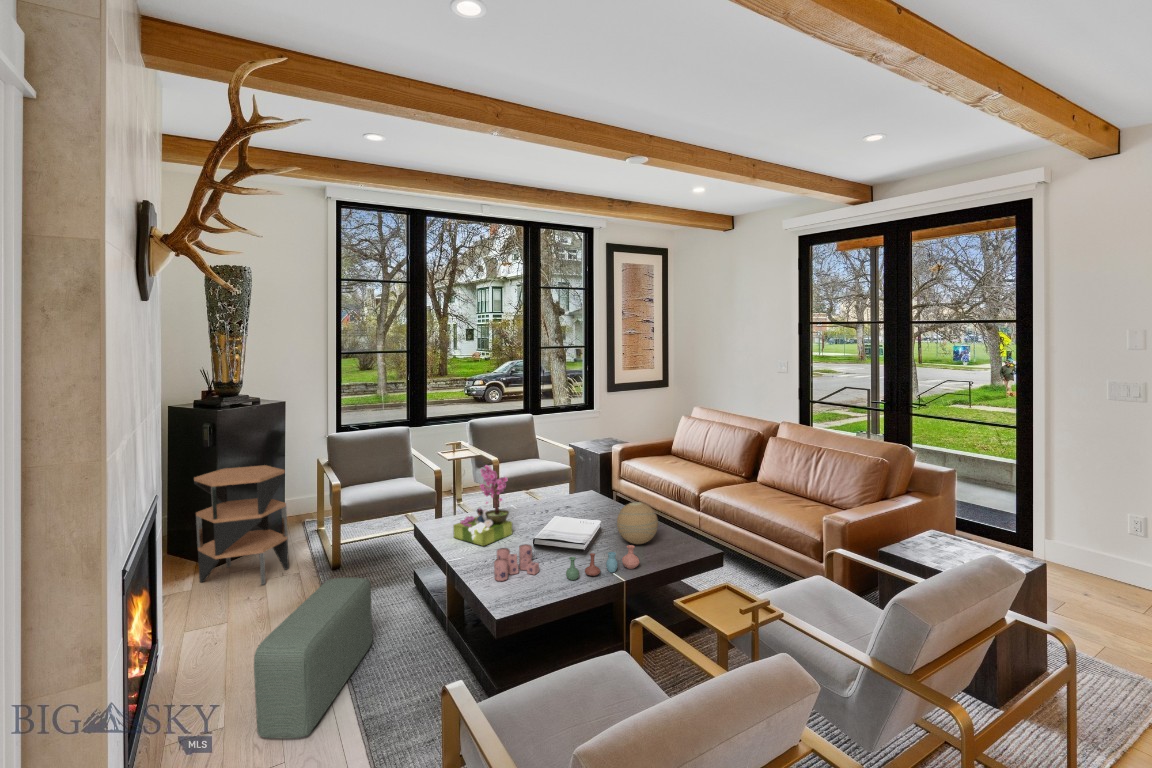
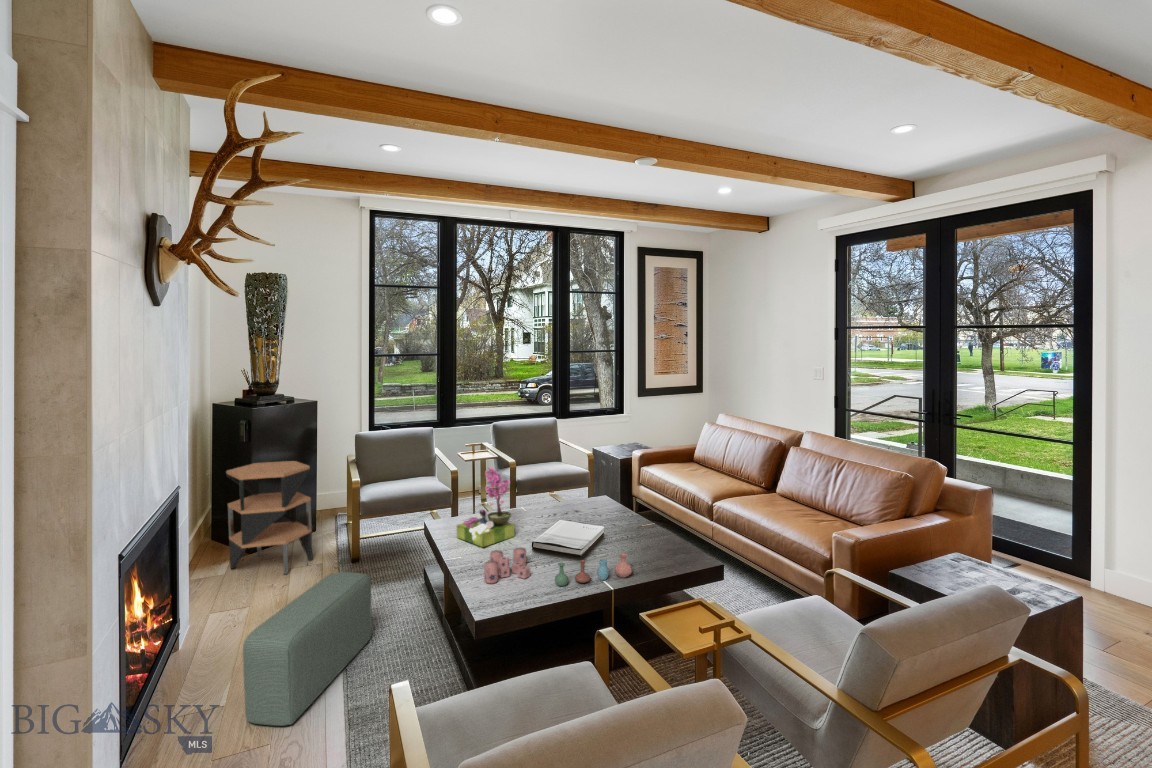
decorative orb: present [617,502,658,544] -> none [616,509,657,552]

